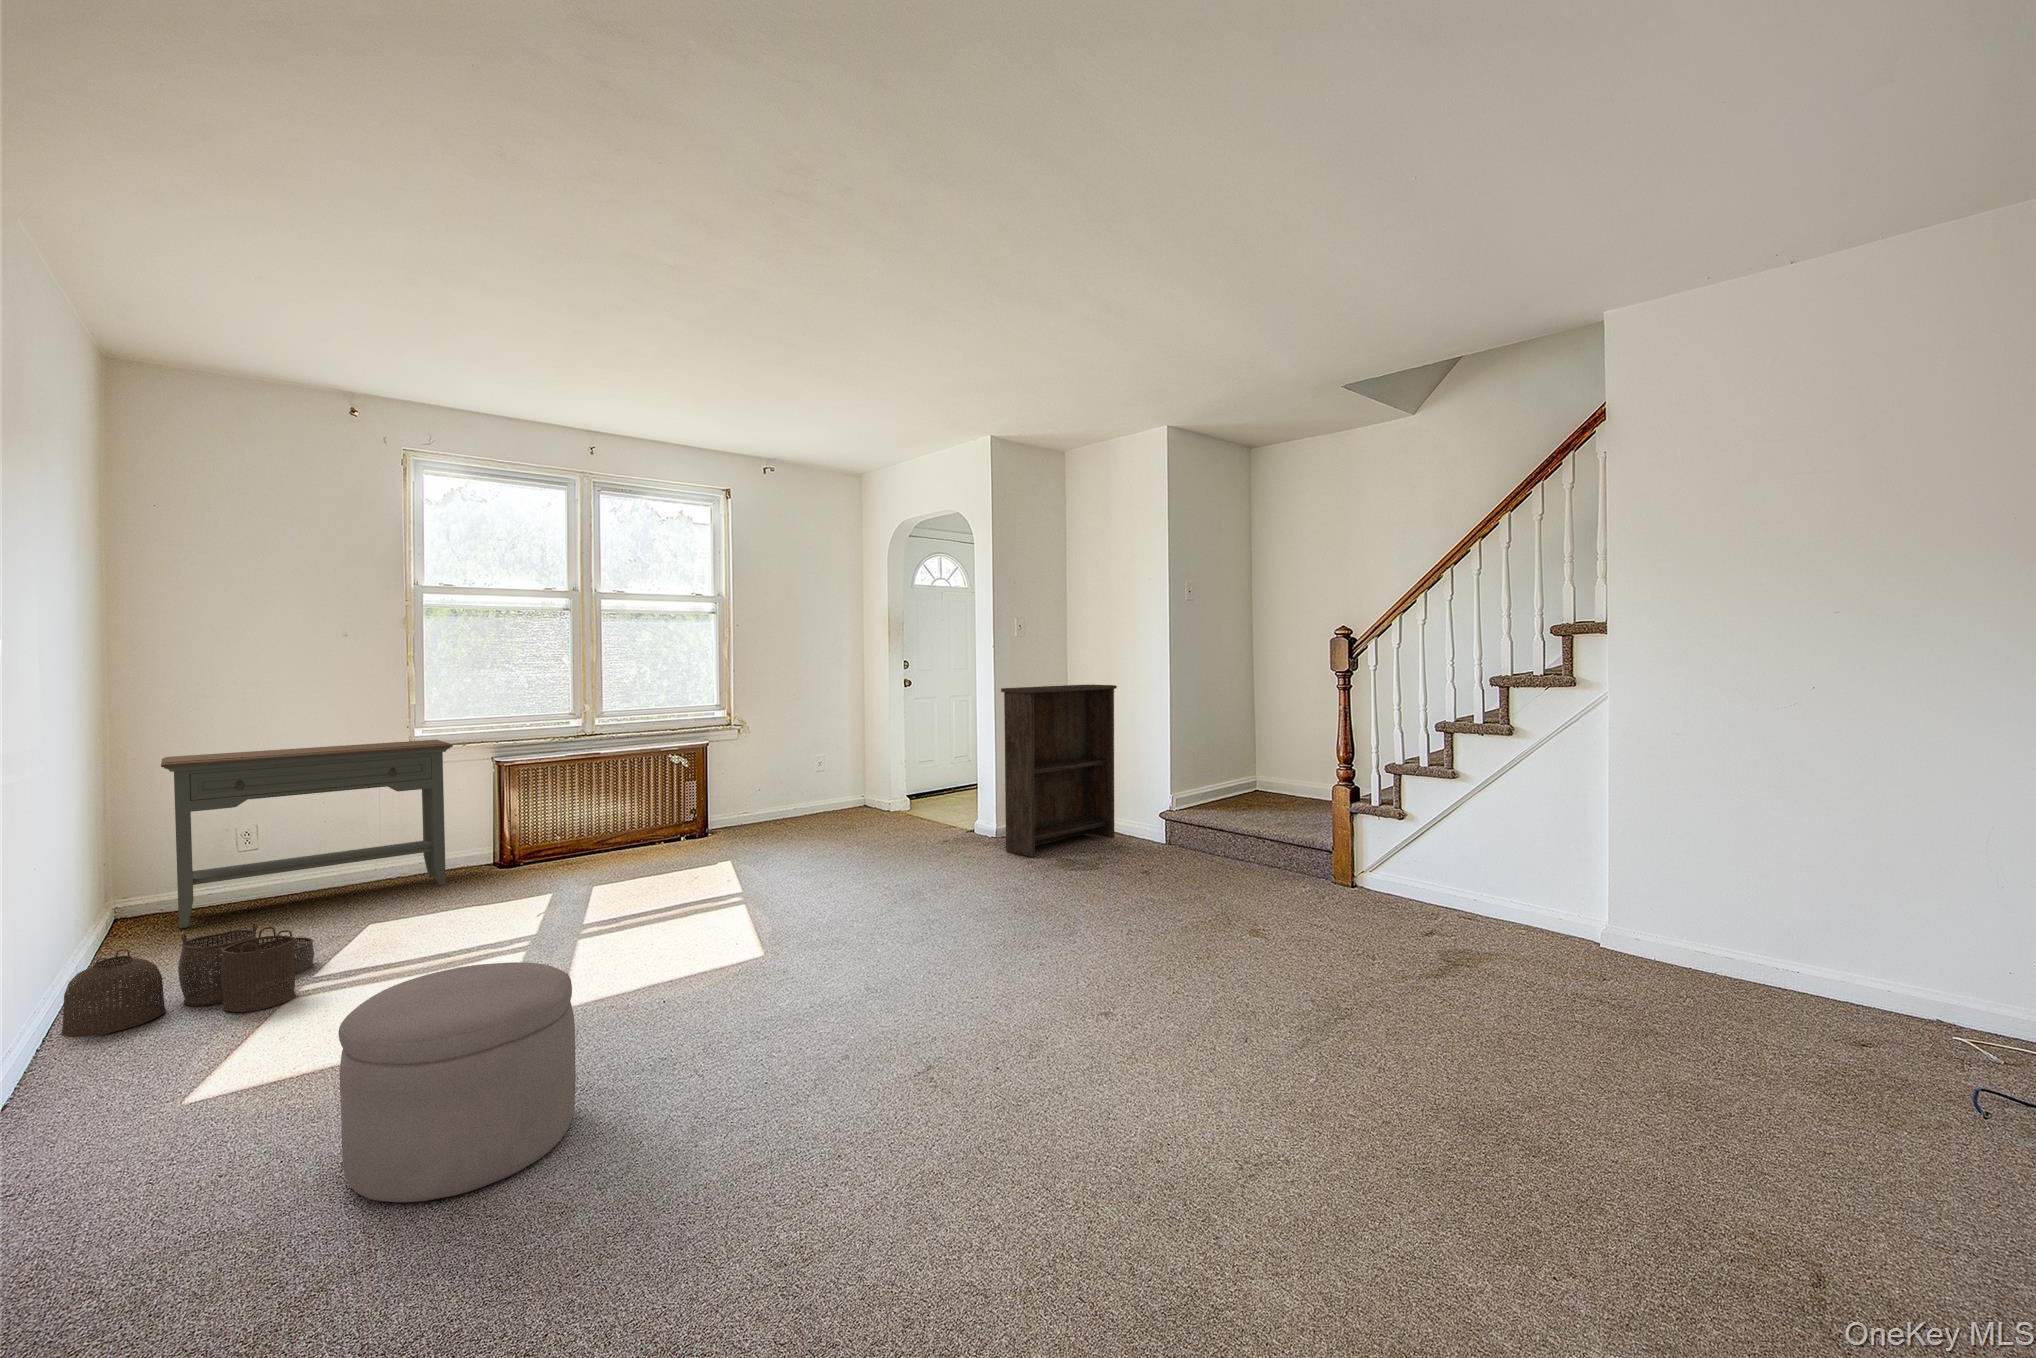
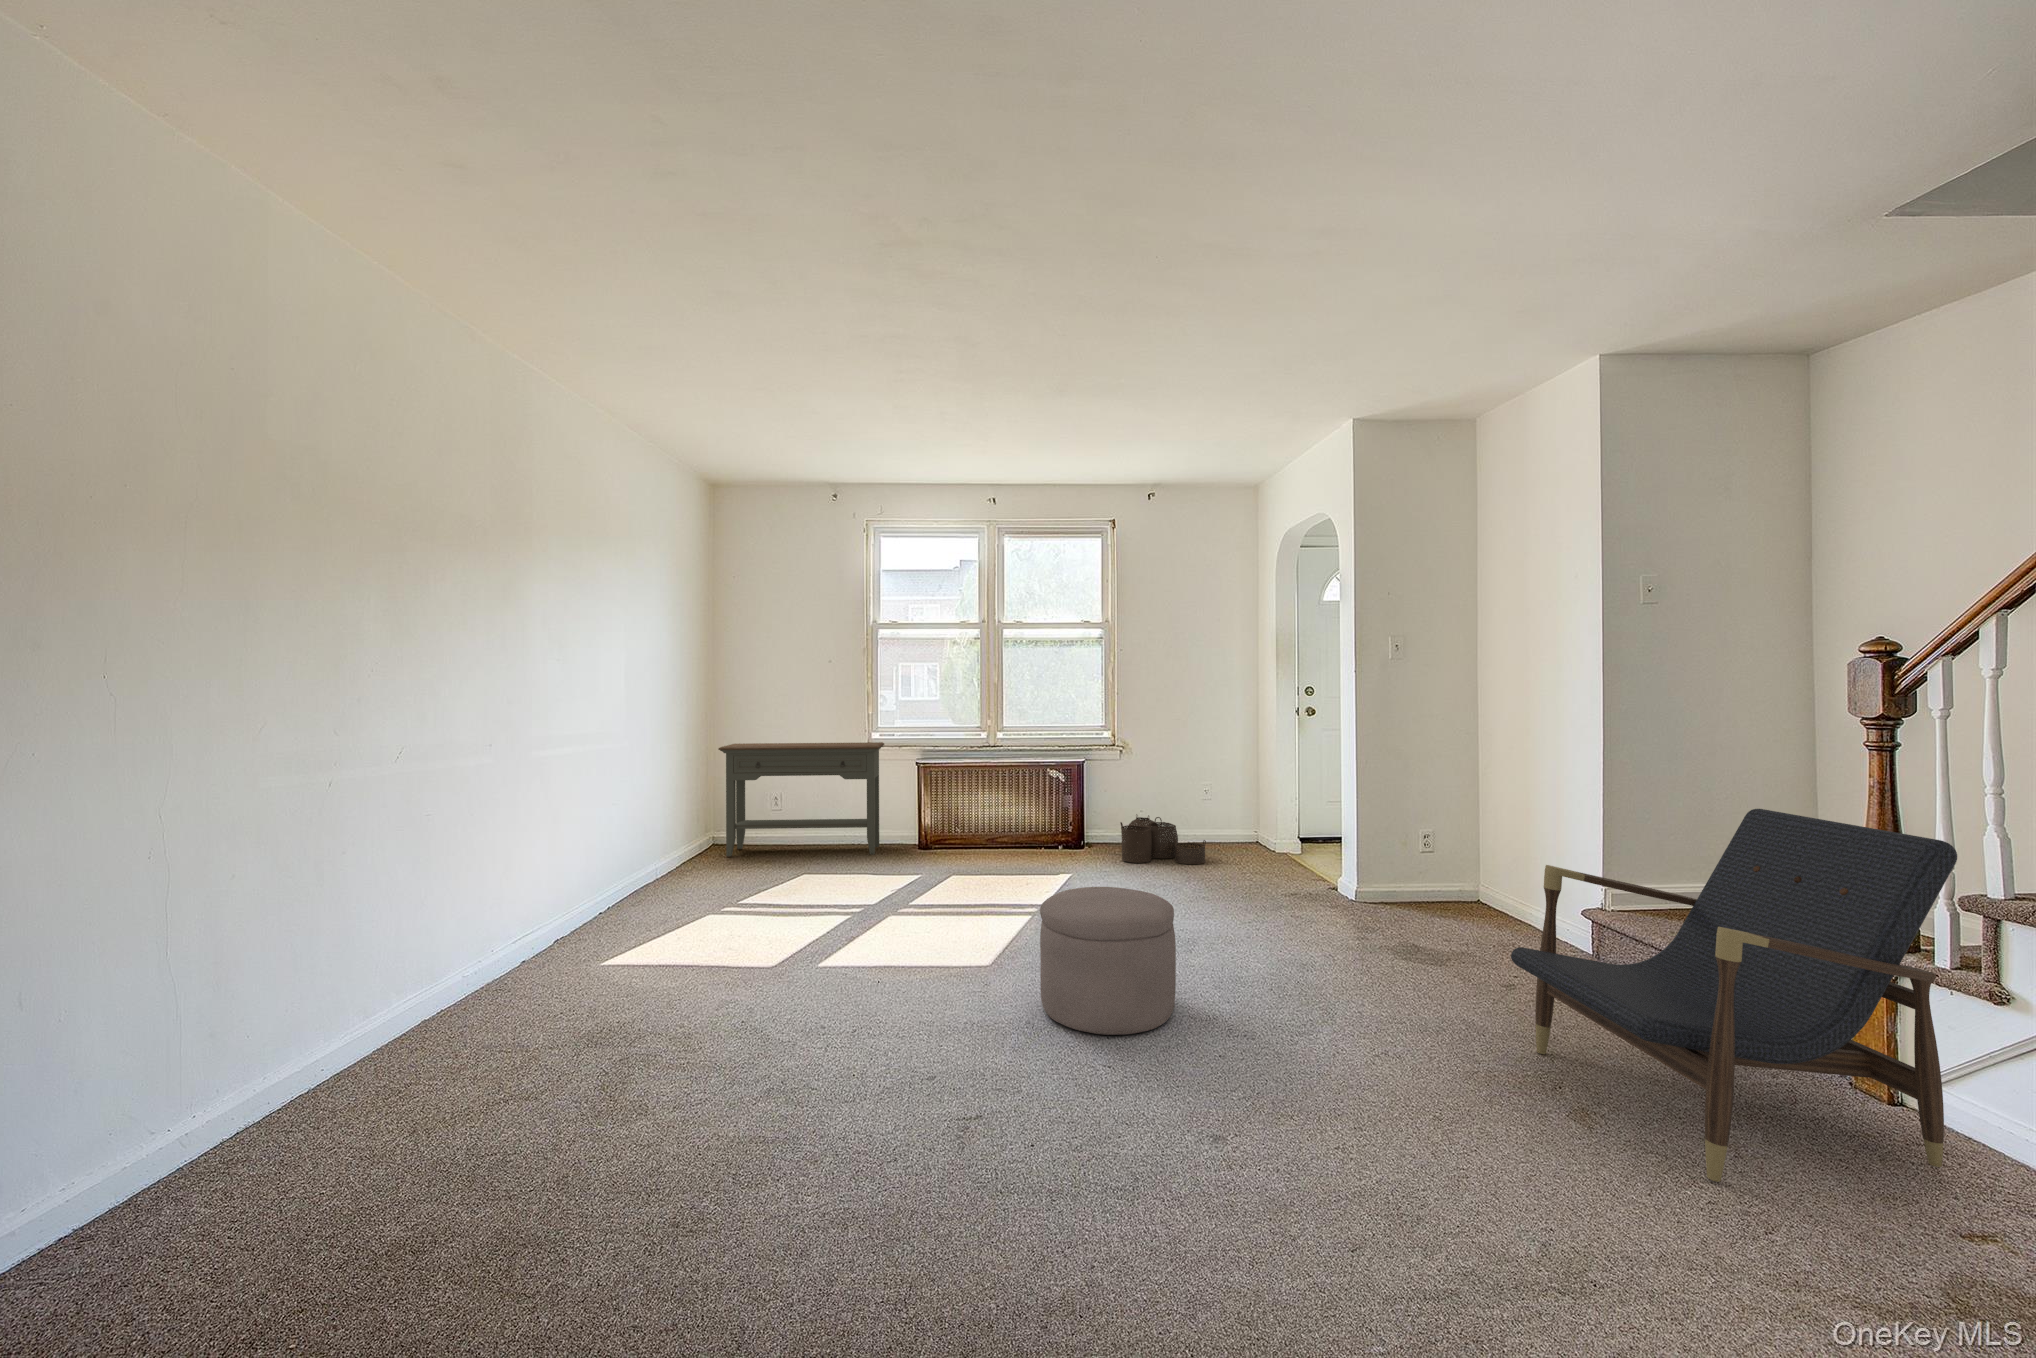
bookshelf: present [1001,685,1117,857] -> none [1337,717,1522,929]
lounge chair: none [1205,732,1395,936] -> present [1511,809,1957,1182]
woven basket: present [61,923,314,1037] -> present [1120,814,1206,864]
ottoman: present [339,962,576,1202] -> present [1040,887,1176,1035]

